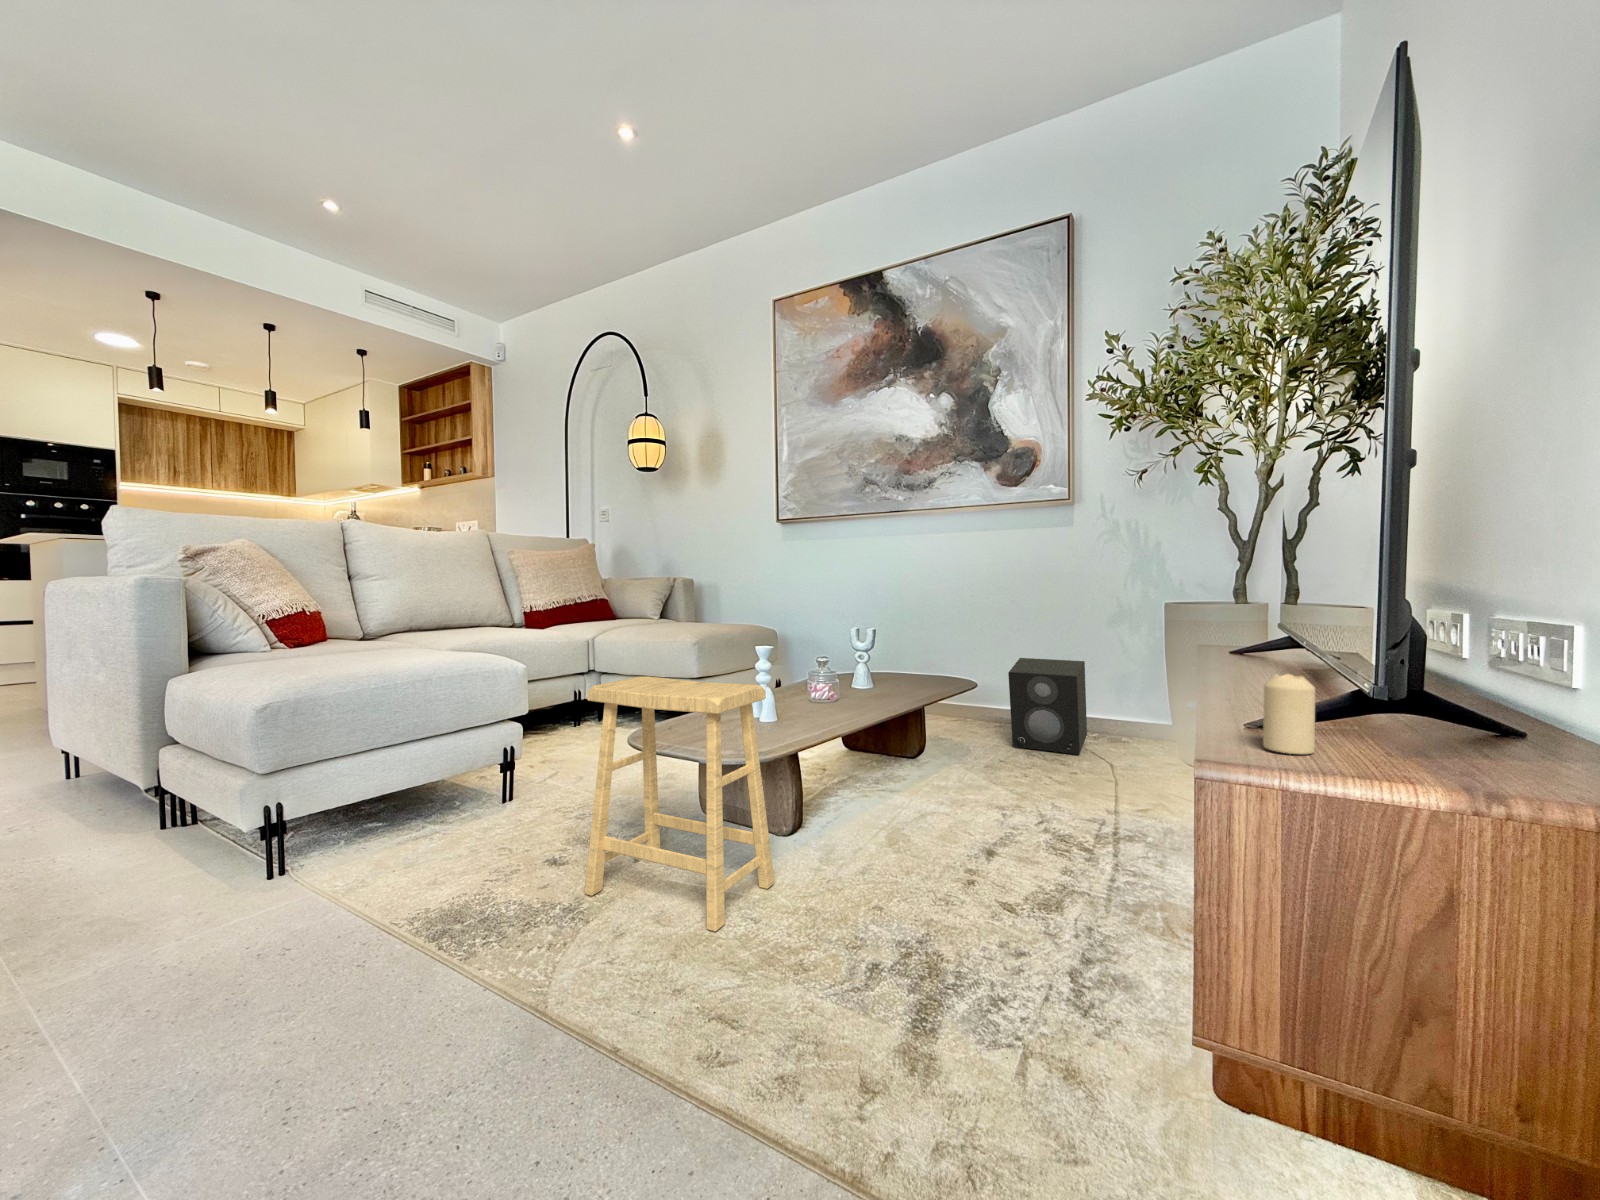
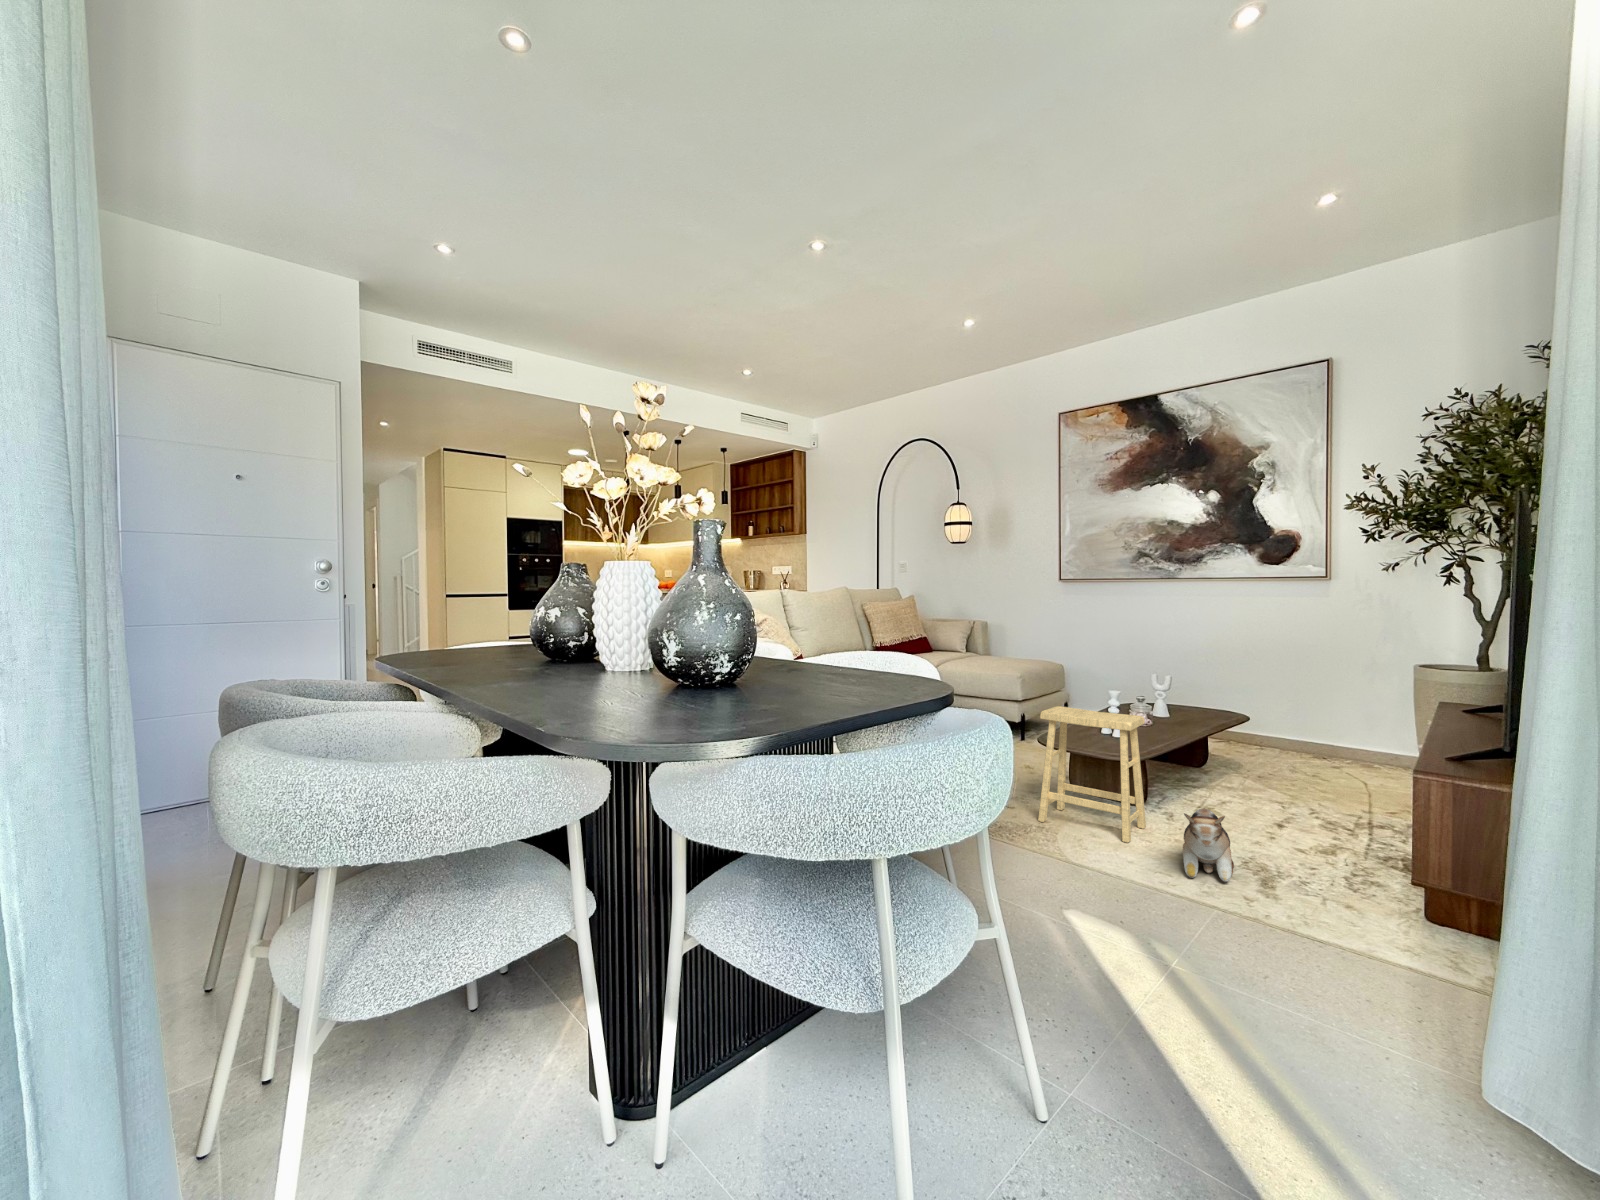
speaker: present [1008,658,1087,754] -> none [1275,700,1342,775]
candle: present [1263,674,1315,754] -> none [1456,731,1484,768]
plush toy: none [746,877,876,1035] -> present [1183,808,1234,882]

